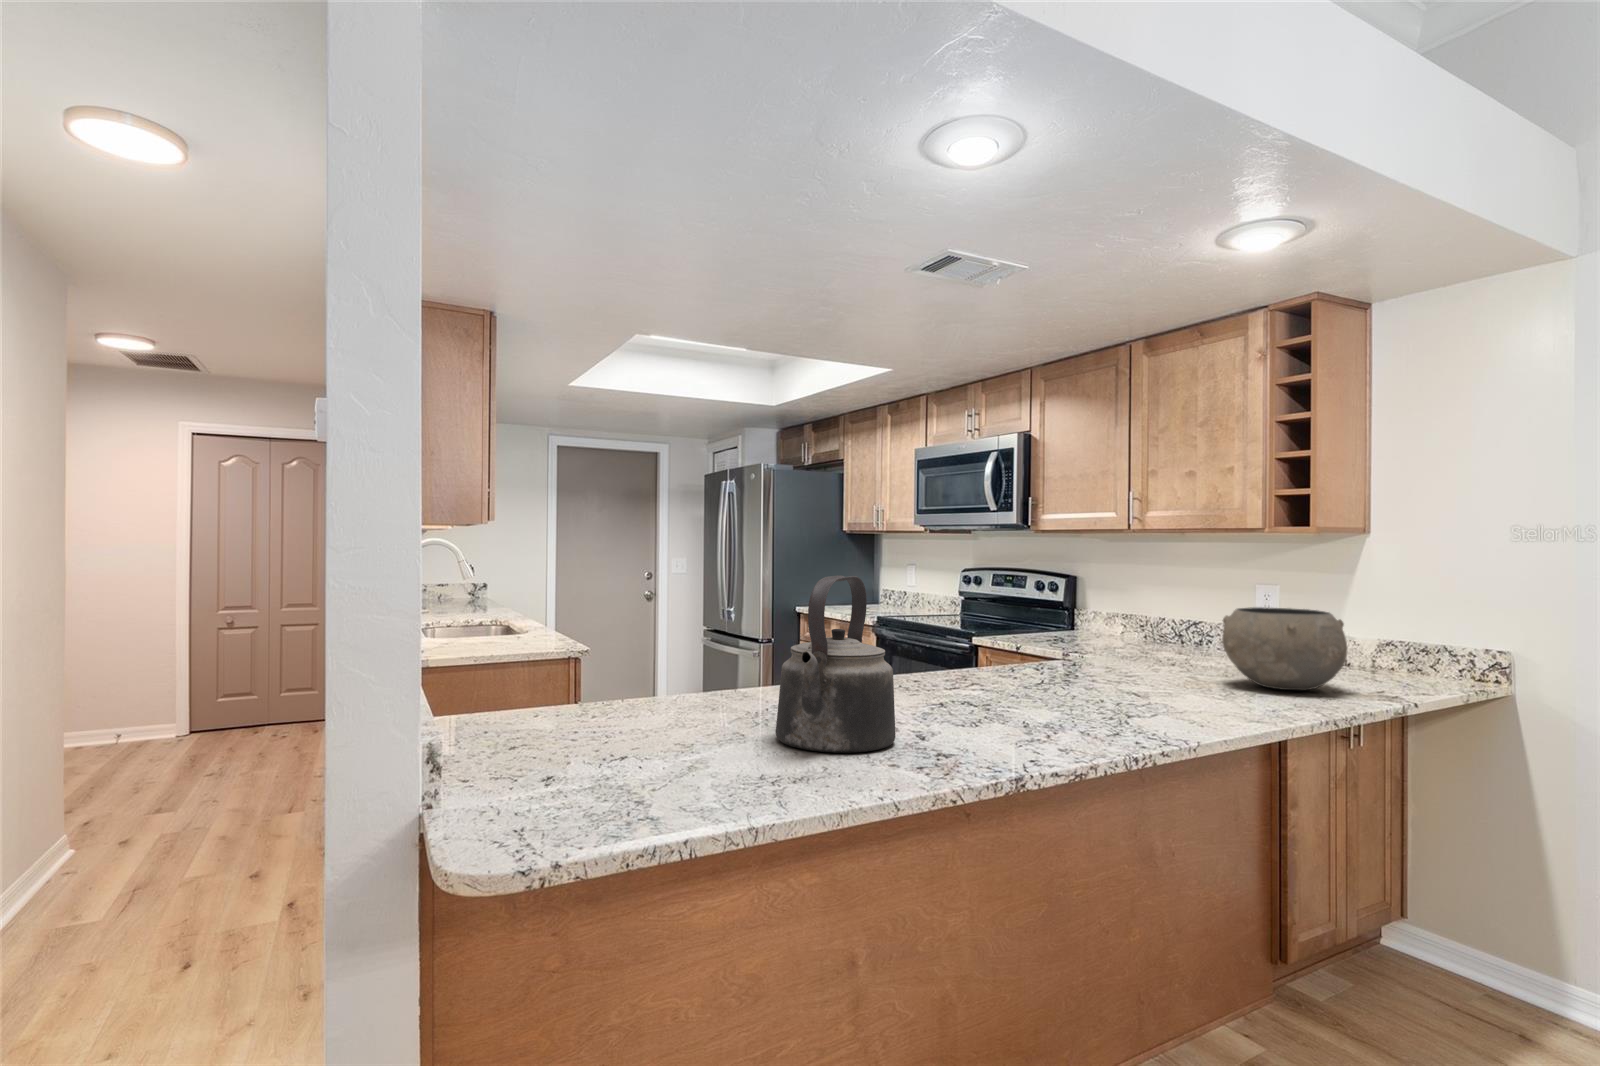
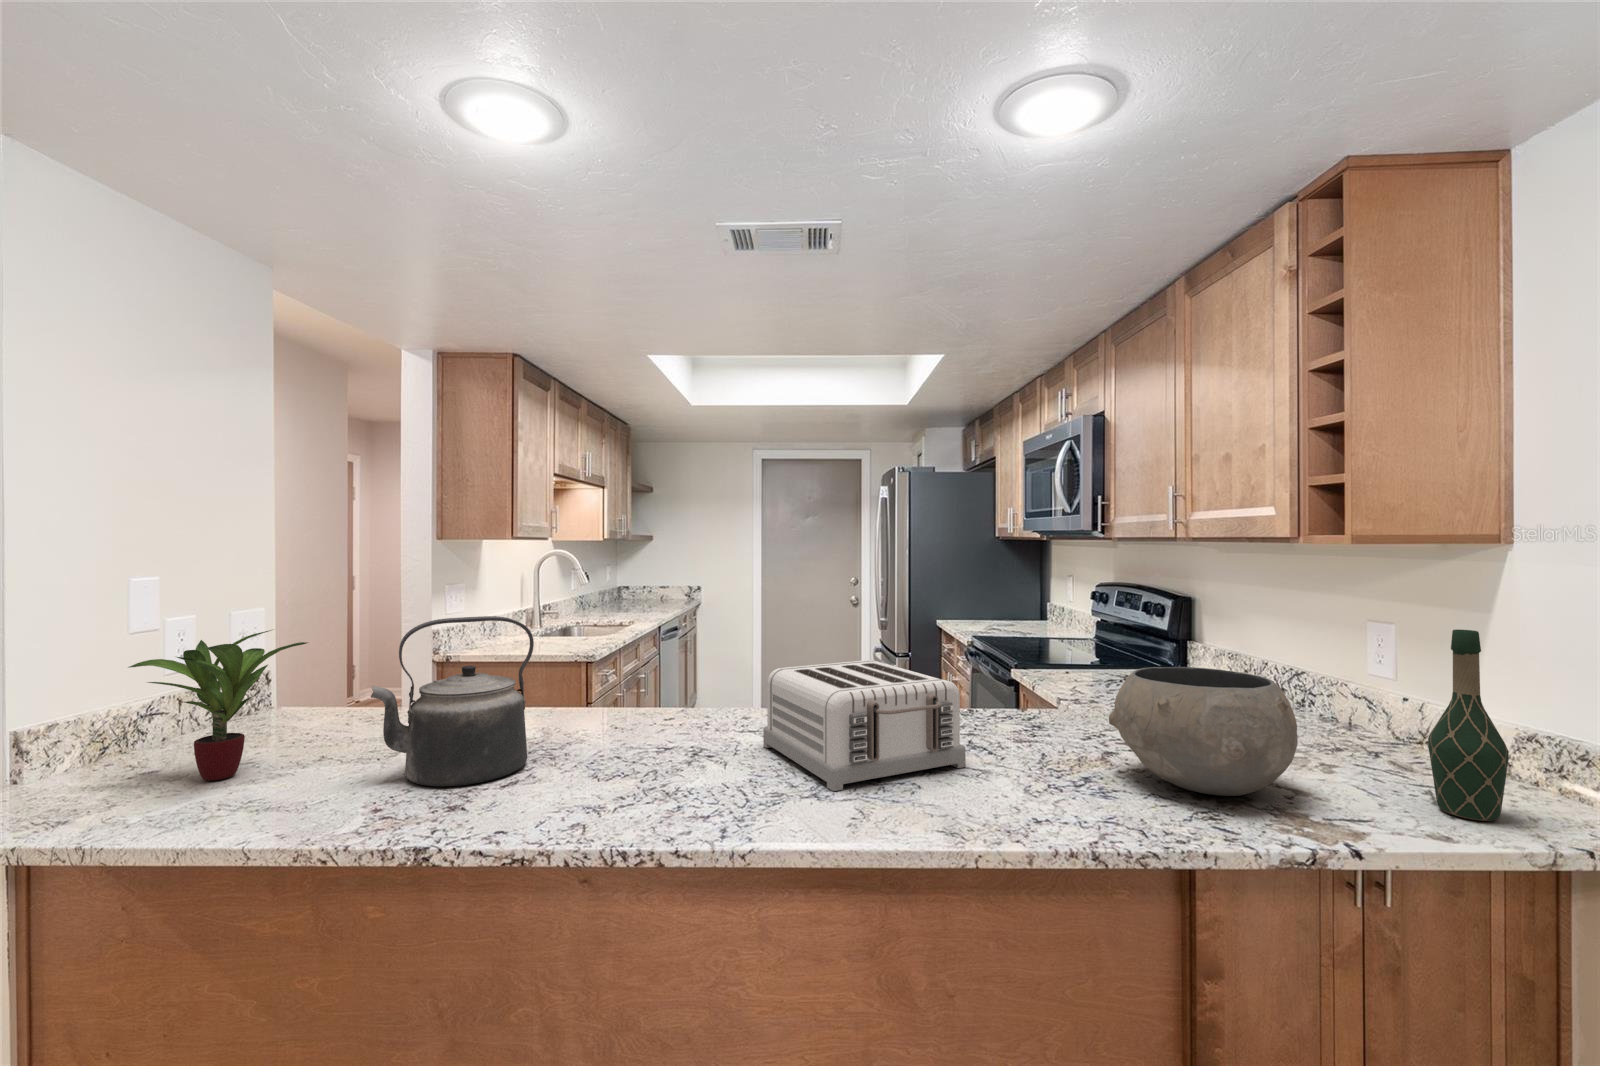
wine bottle: none [1382,573,1423,686] -> present [1428,629,1509,821]
potted plant: none [539,594,716,782] -> present [130,630,307,781]
toaster: none [989,617,1166,715] -> present [763,660,966,791]

